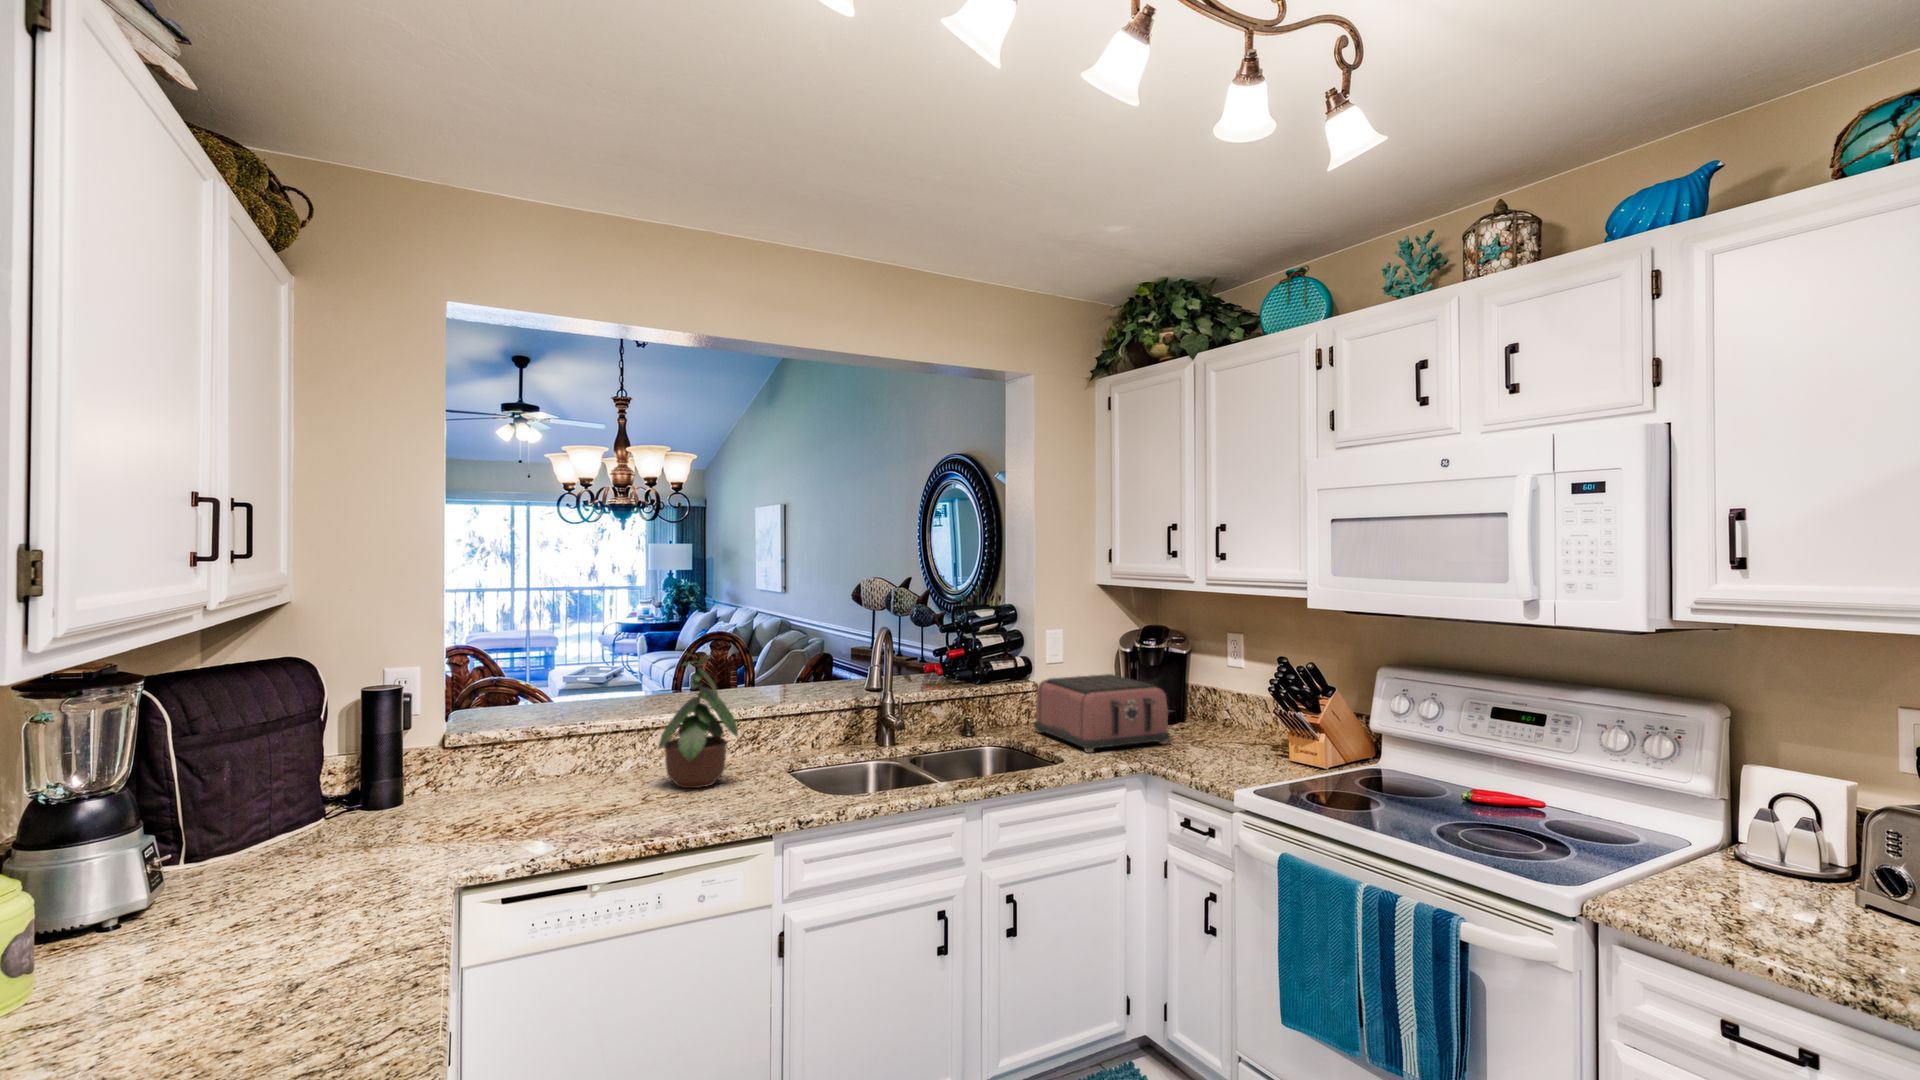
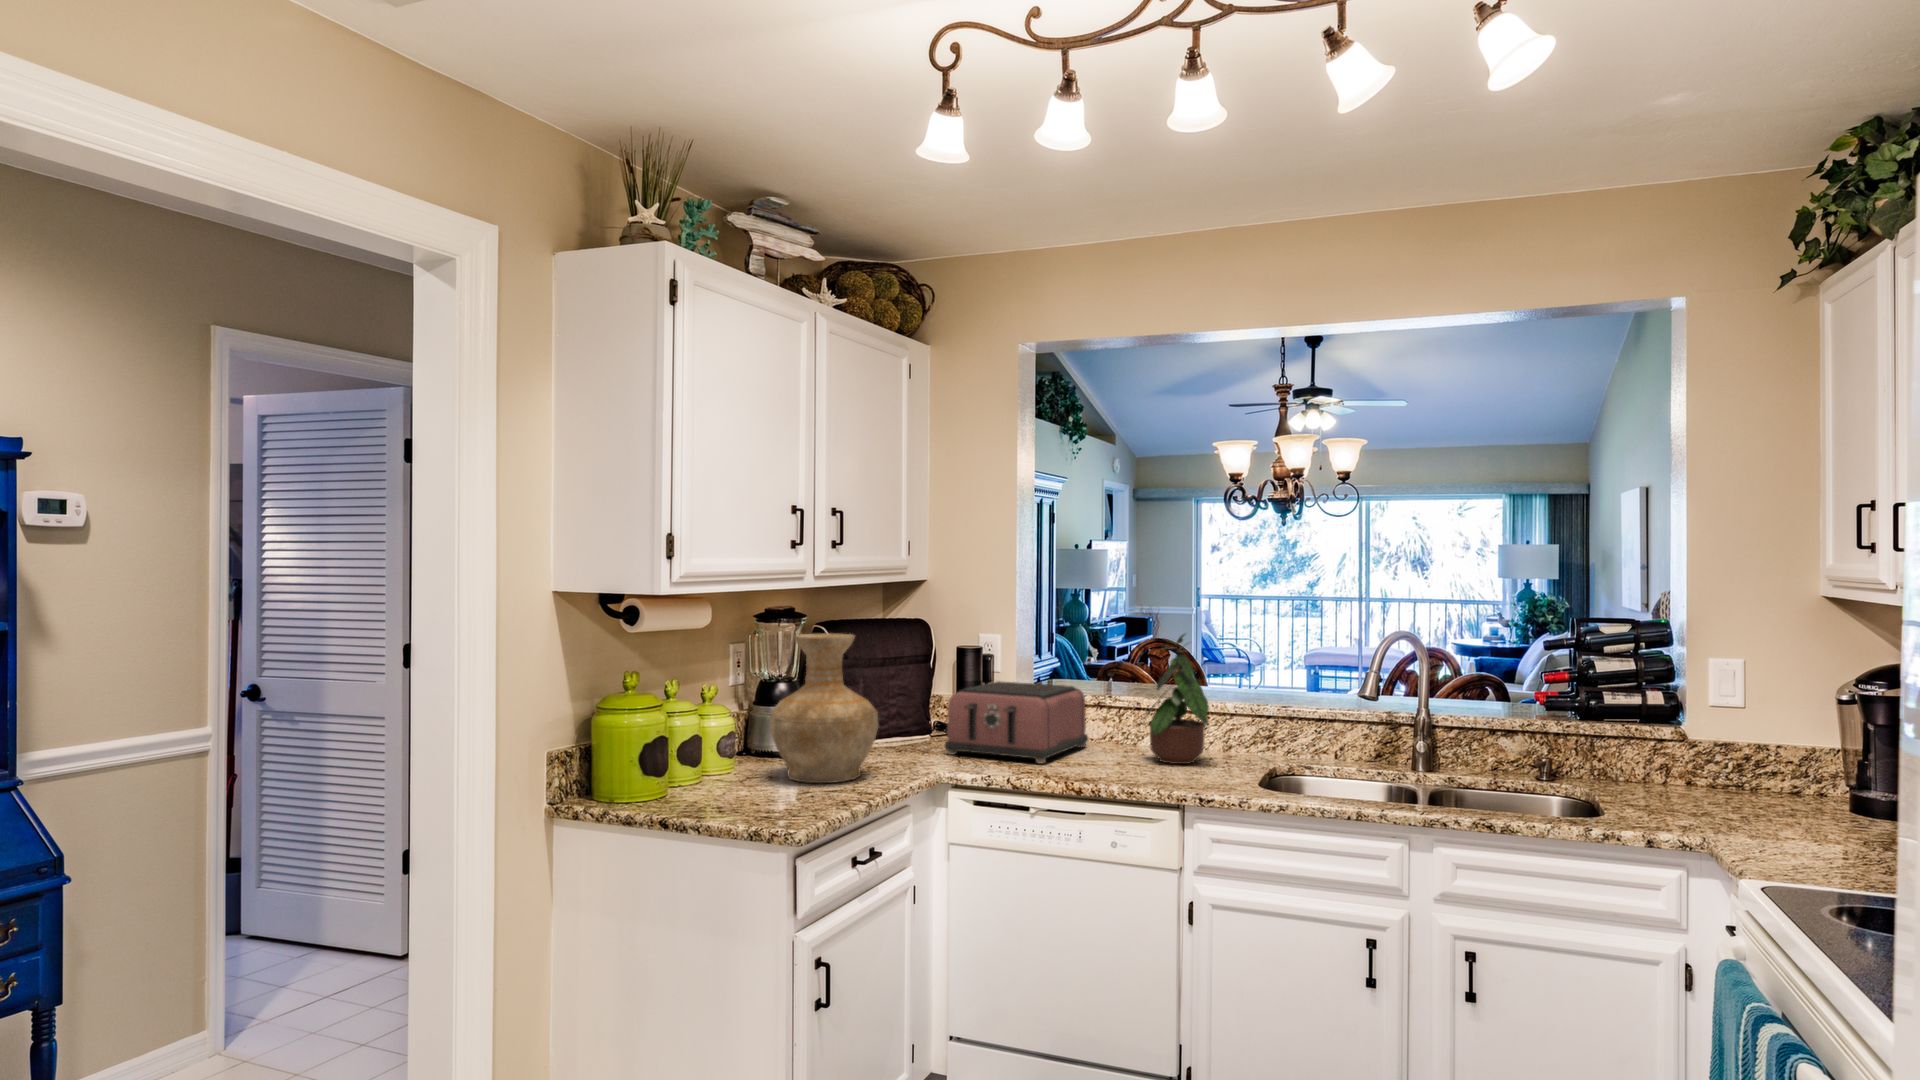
toaster: present [1033,674,1170,753] -> present [944,681,1088,764]
vase: none [199,702,410,963] -> present [770,633,878,783]

